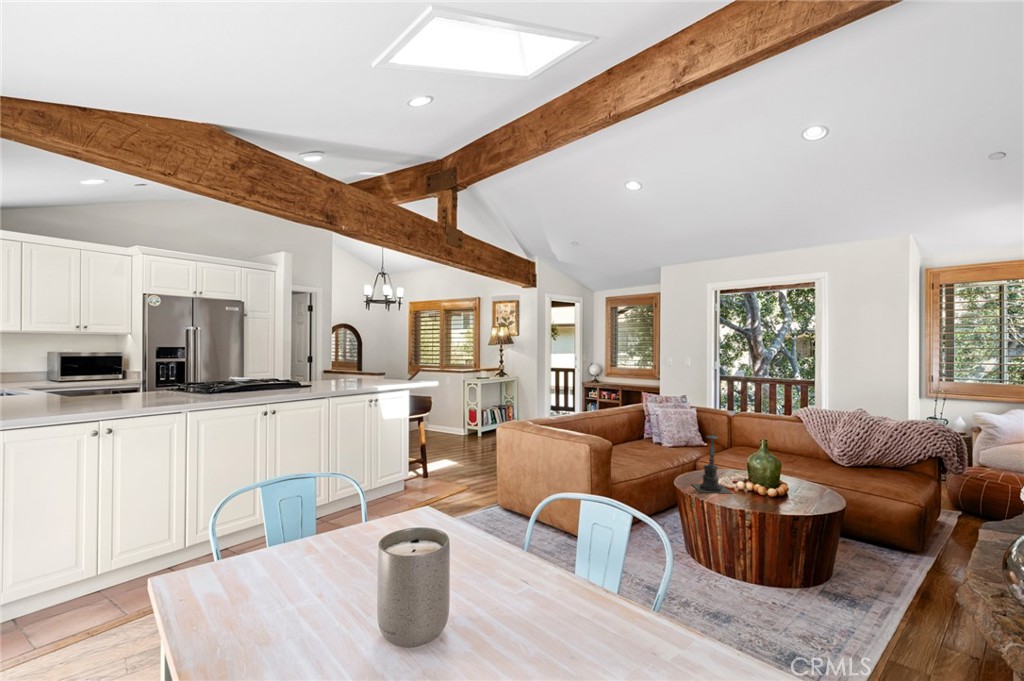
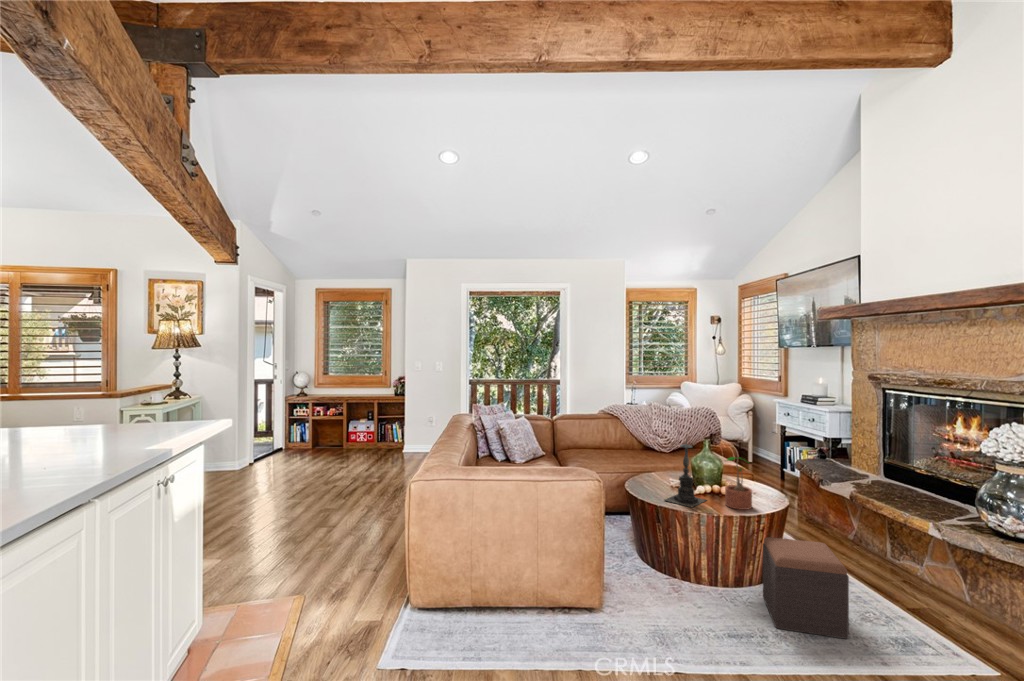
potted plant: none [735,453,766,507] -> present [725,457,752,510]
footstool: none [697,531,792,636] -> present [763,537,849,639]

